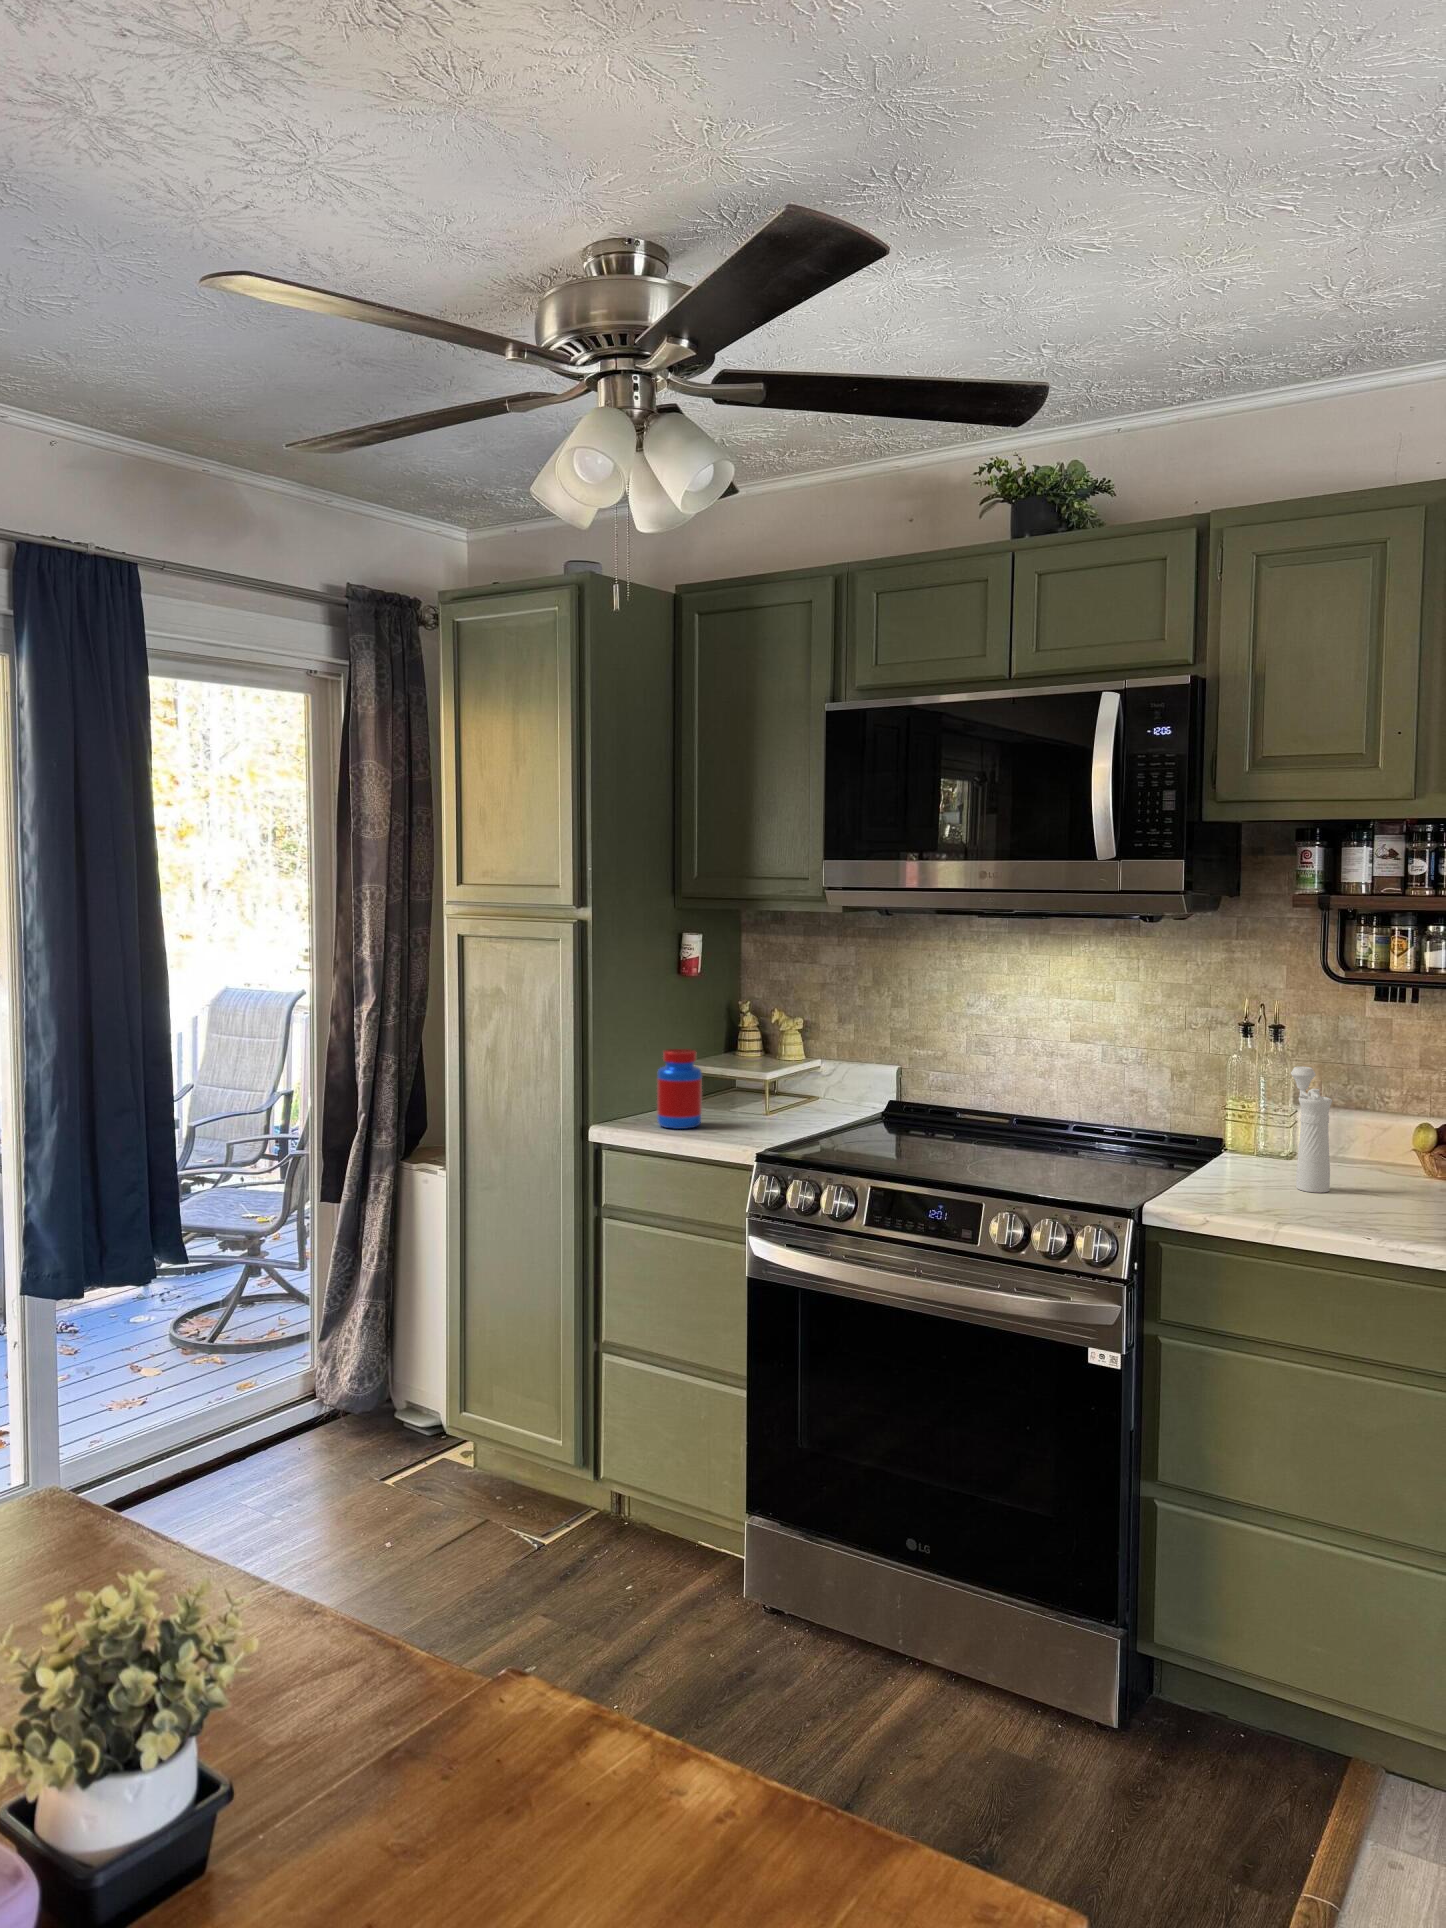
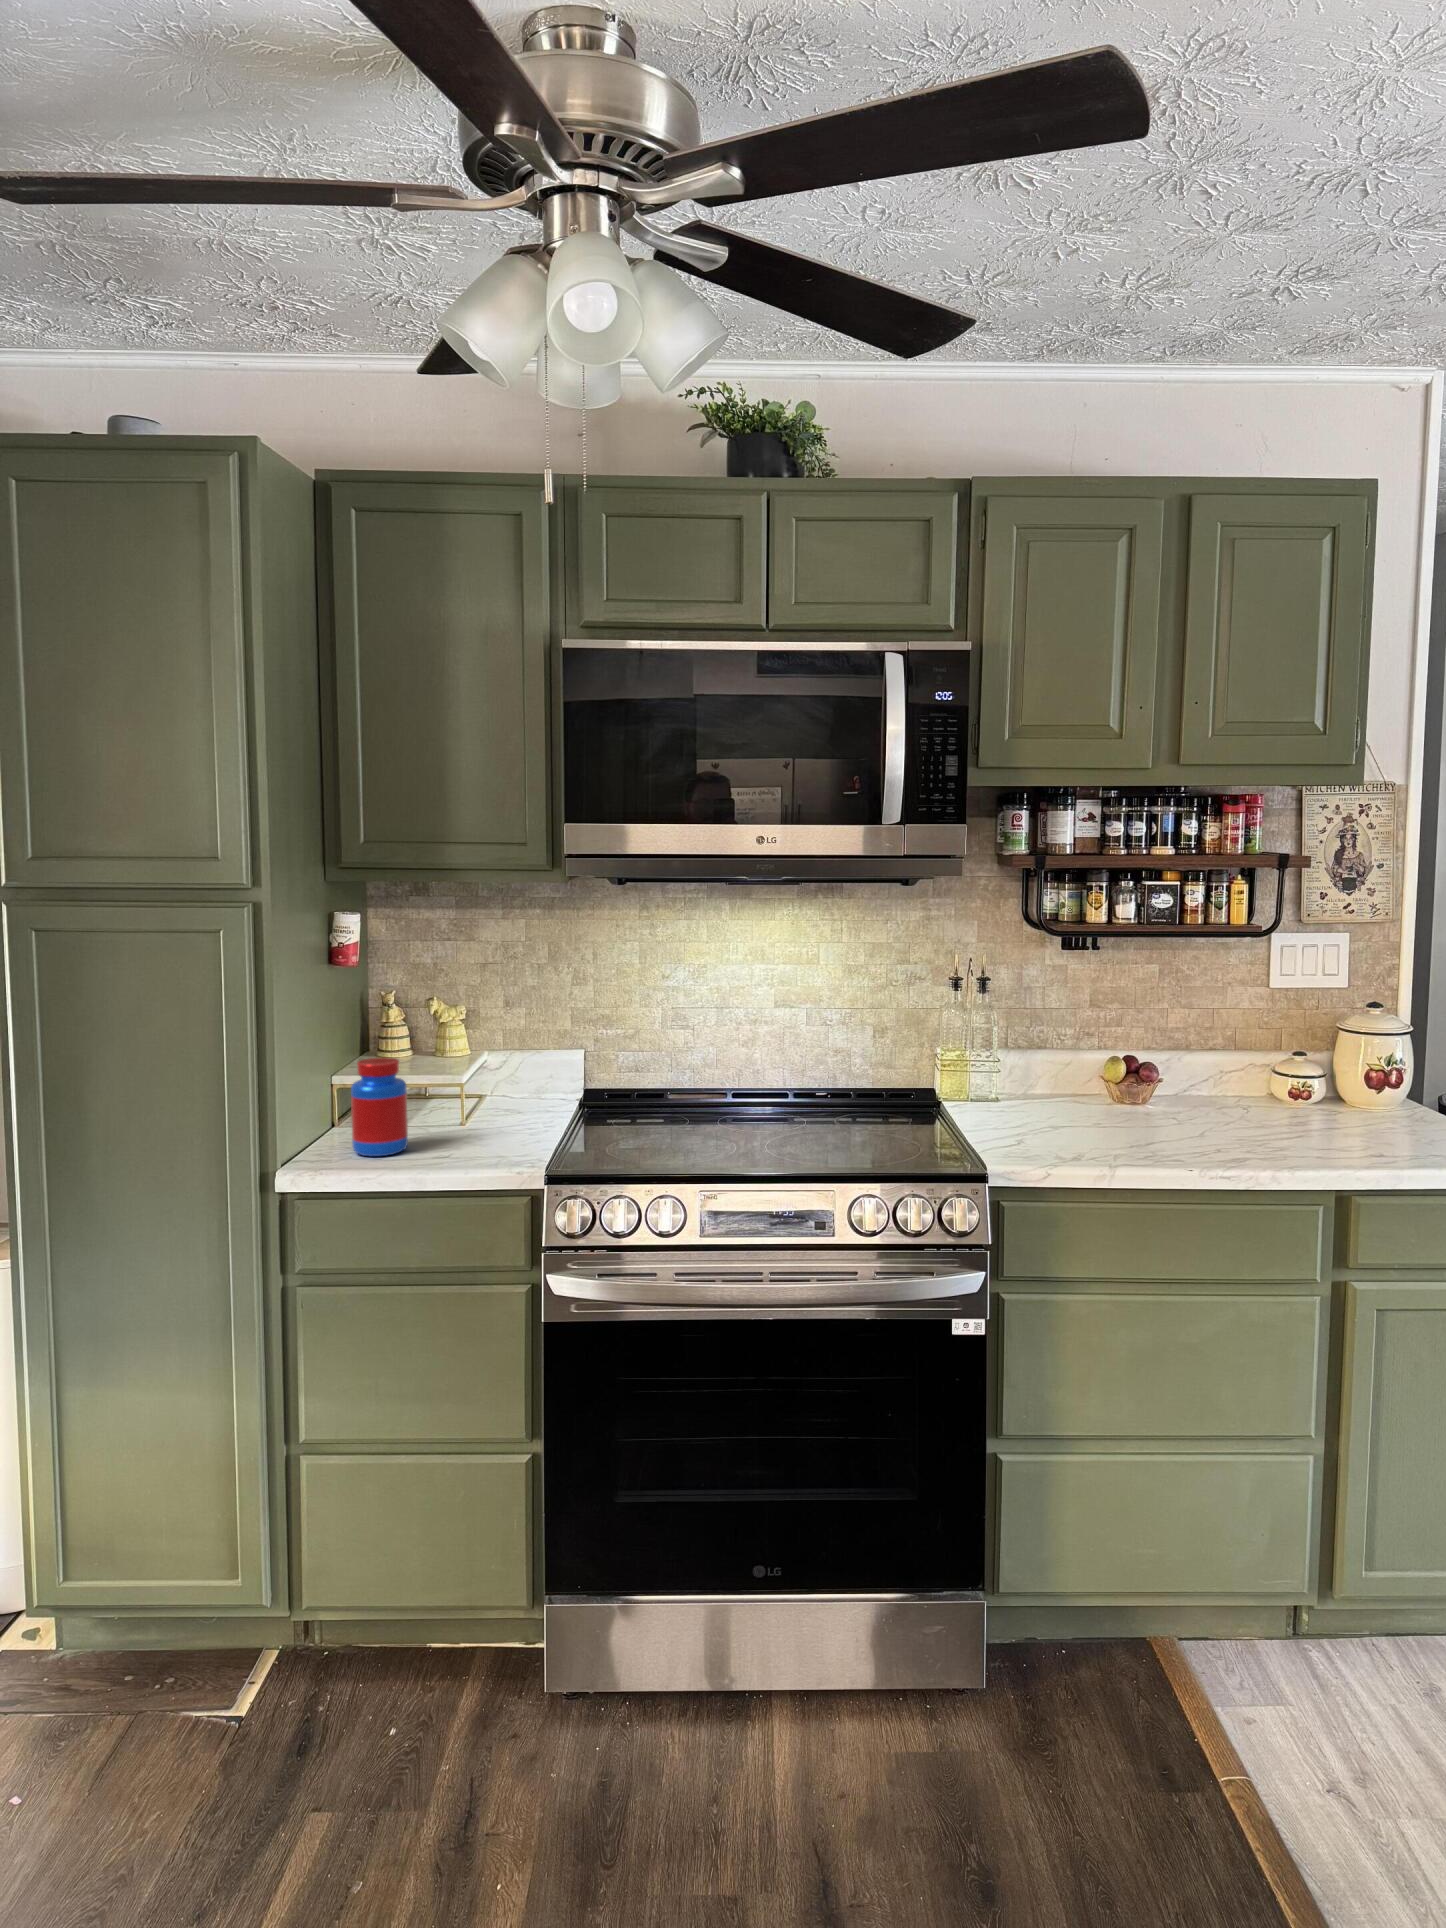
pepper mill: present [1291,1066,1332,1193] -> none [1023,1015,1081,1131]

